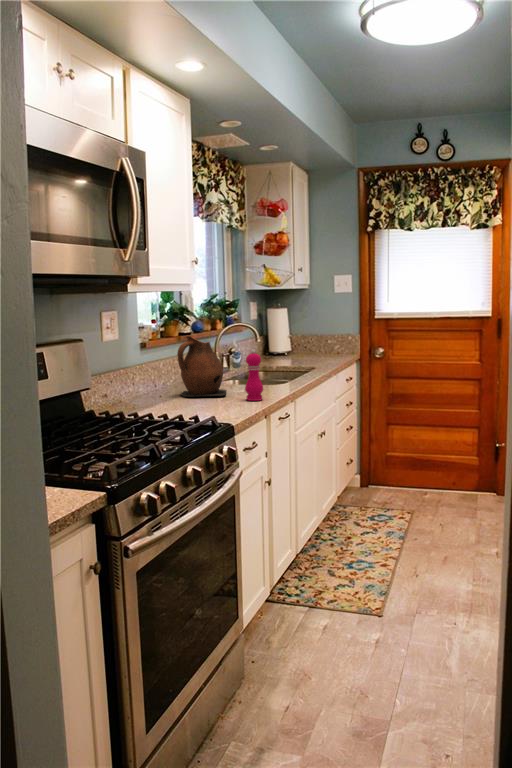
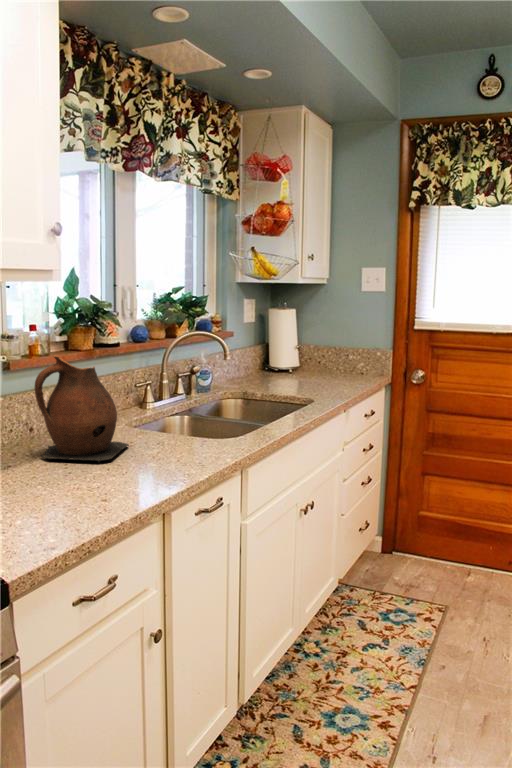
pepper mill: present [245,350,263,401] -> none [131,388,164,480]

